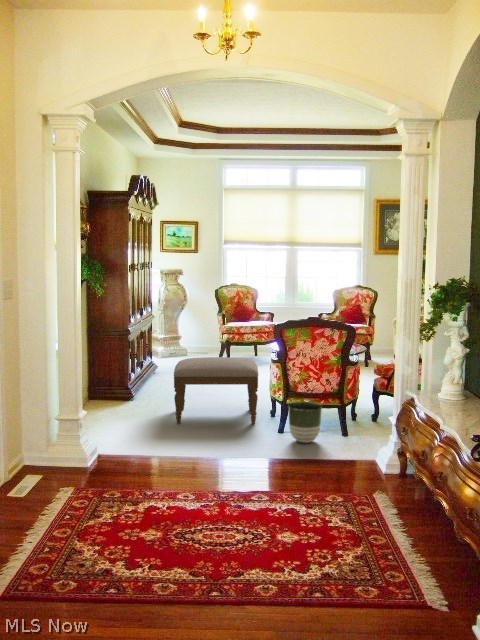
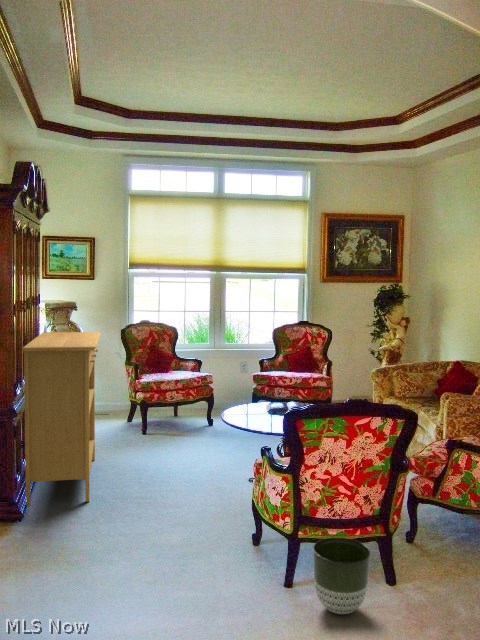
console table: none [137,288,193,394] -> present [23,332,101,506]
ottoman: present [174,357,258,424] -> none [99,453,244,582]

